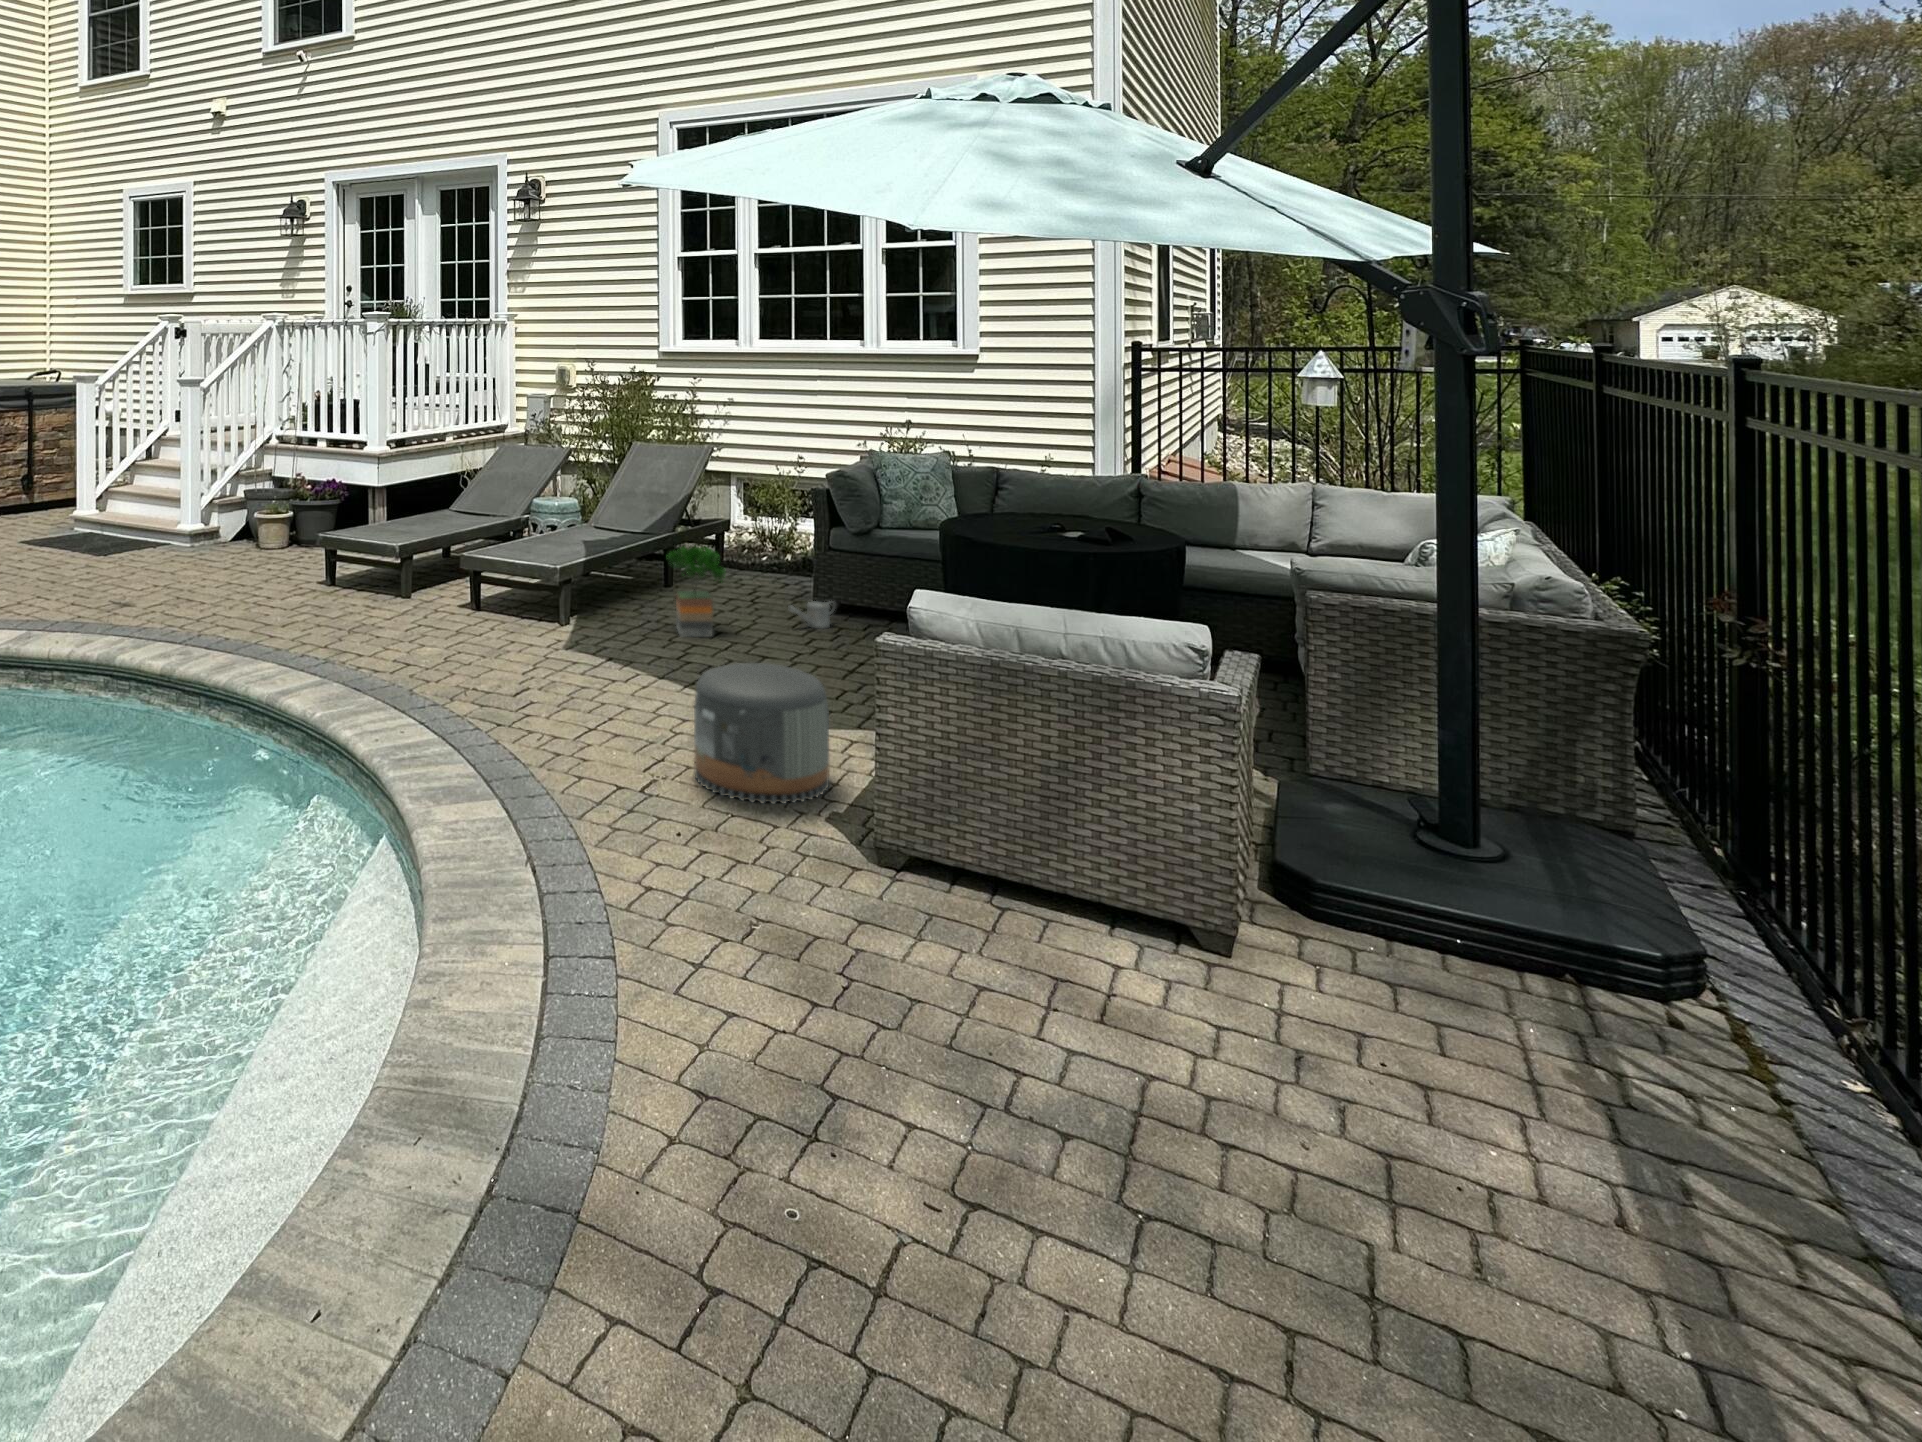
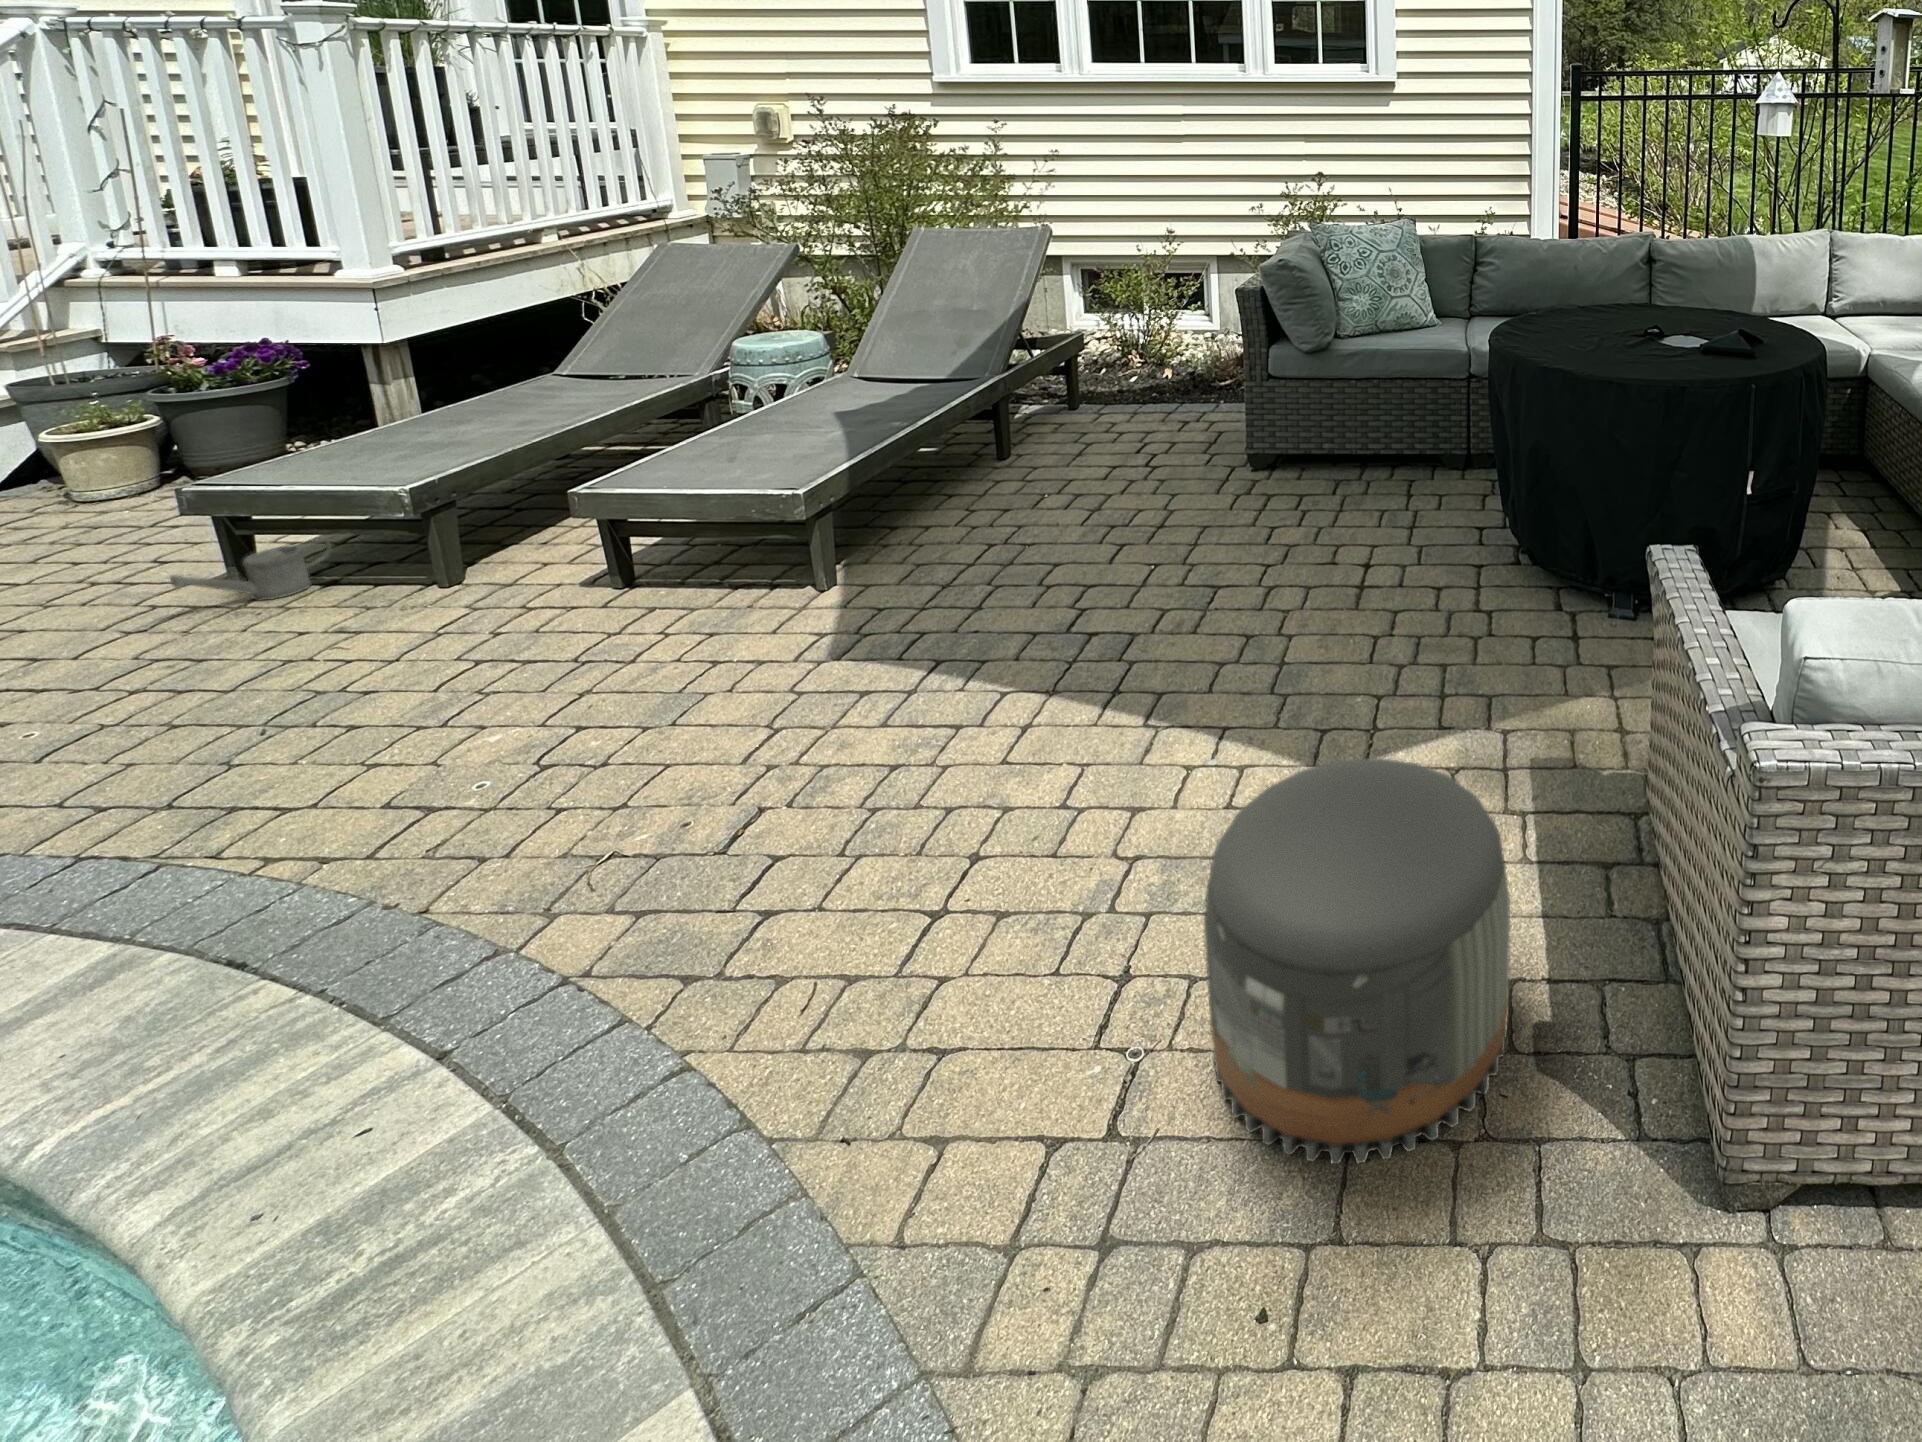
potted tree: present [667,546,726,637] -> none [1008,411,1124,573]
watering can: present [789,601,835,629] -> present [170,539,331,600]

